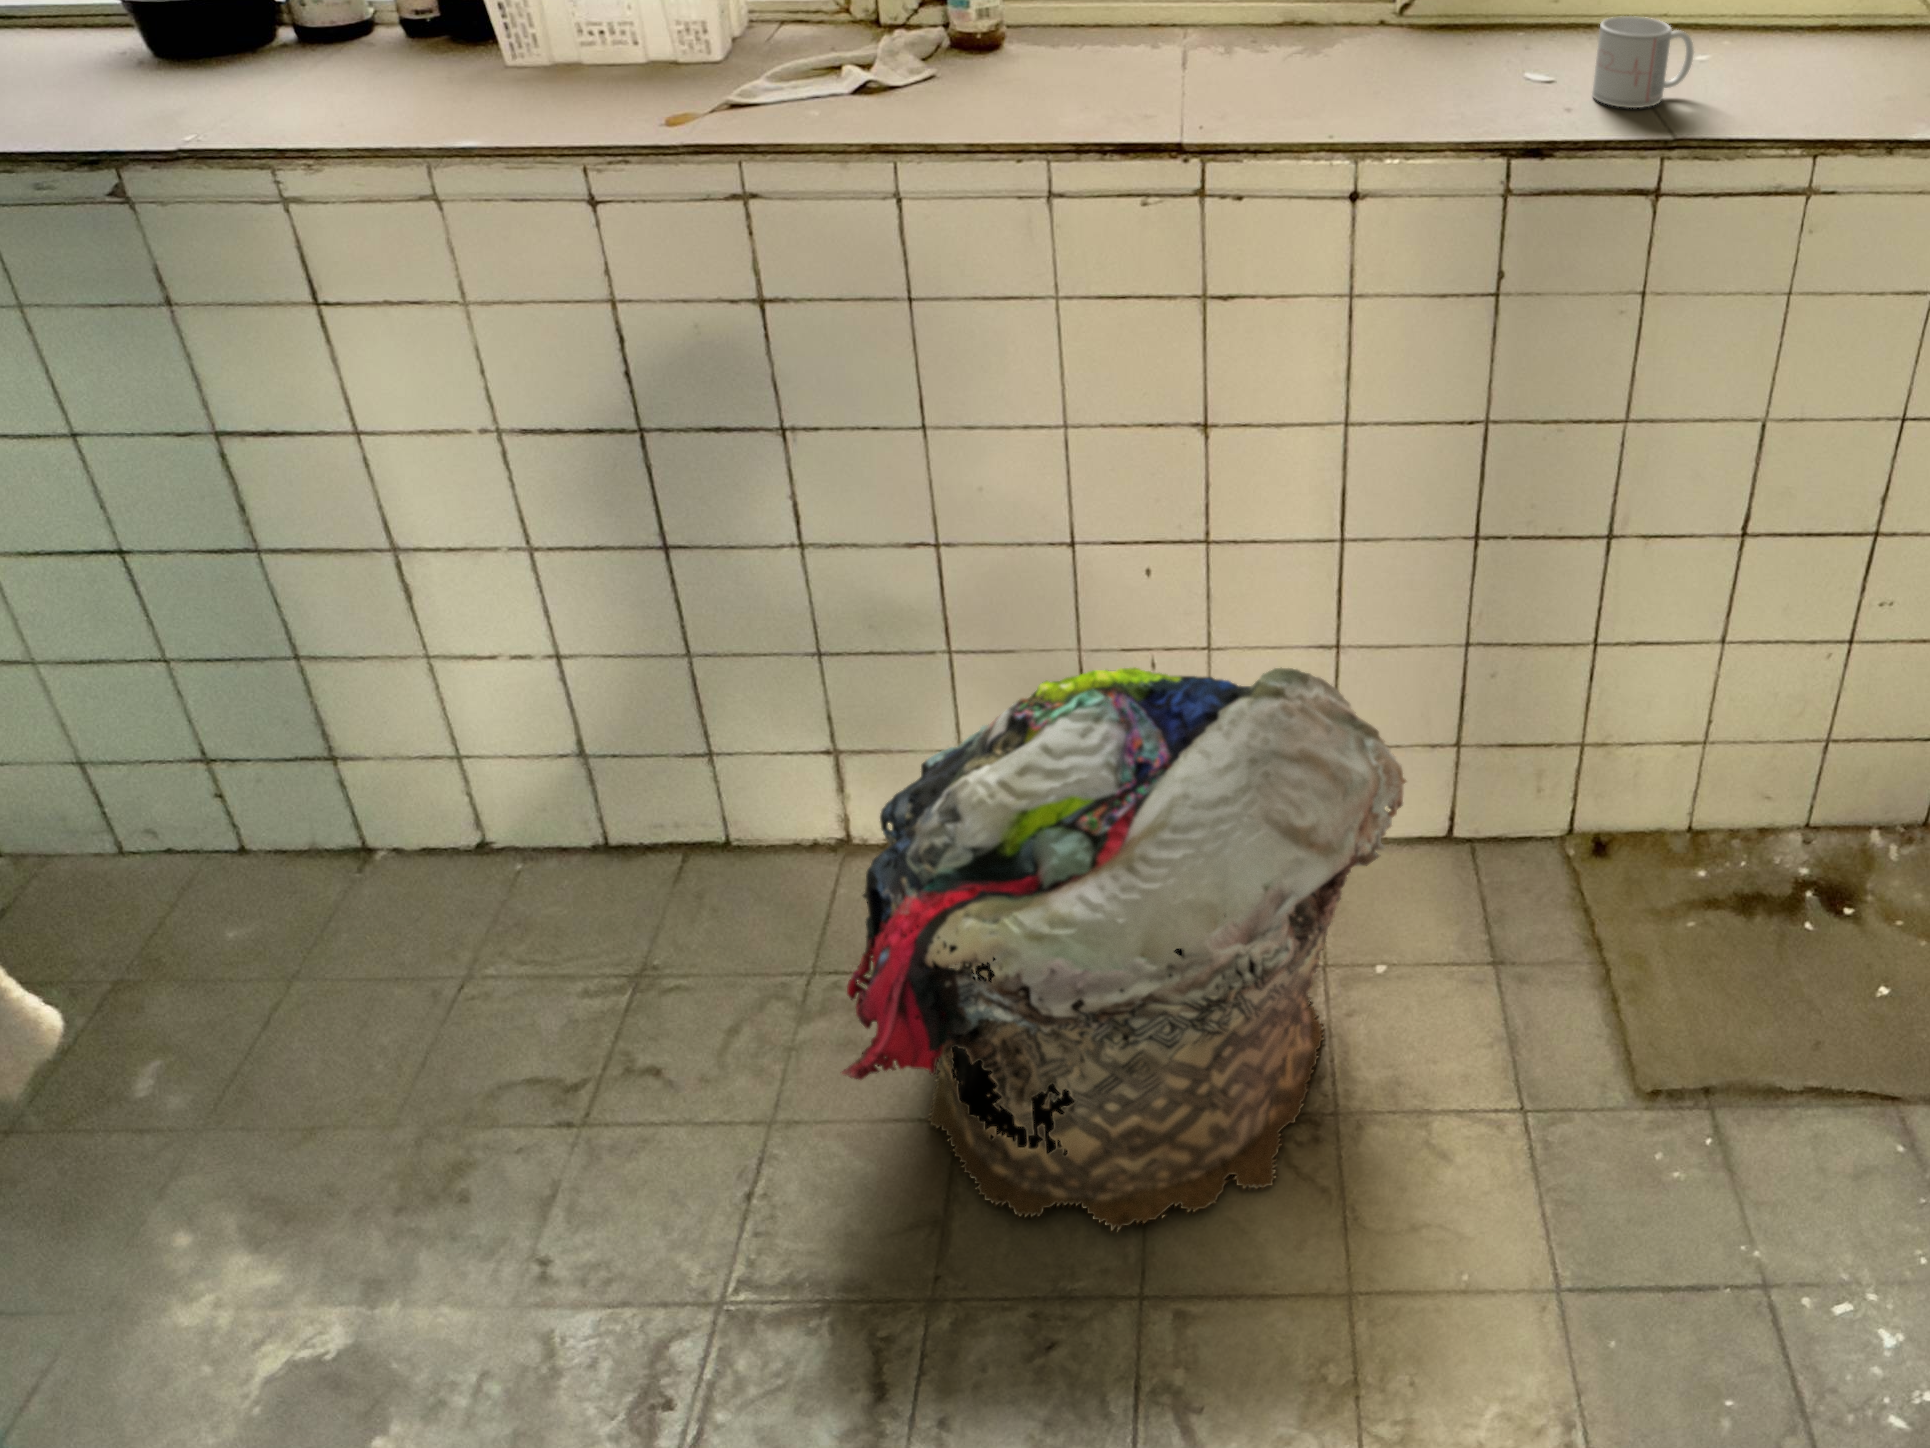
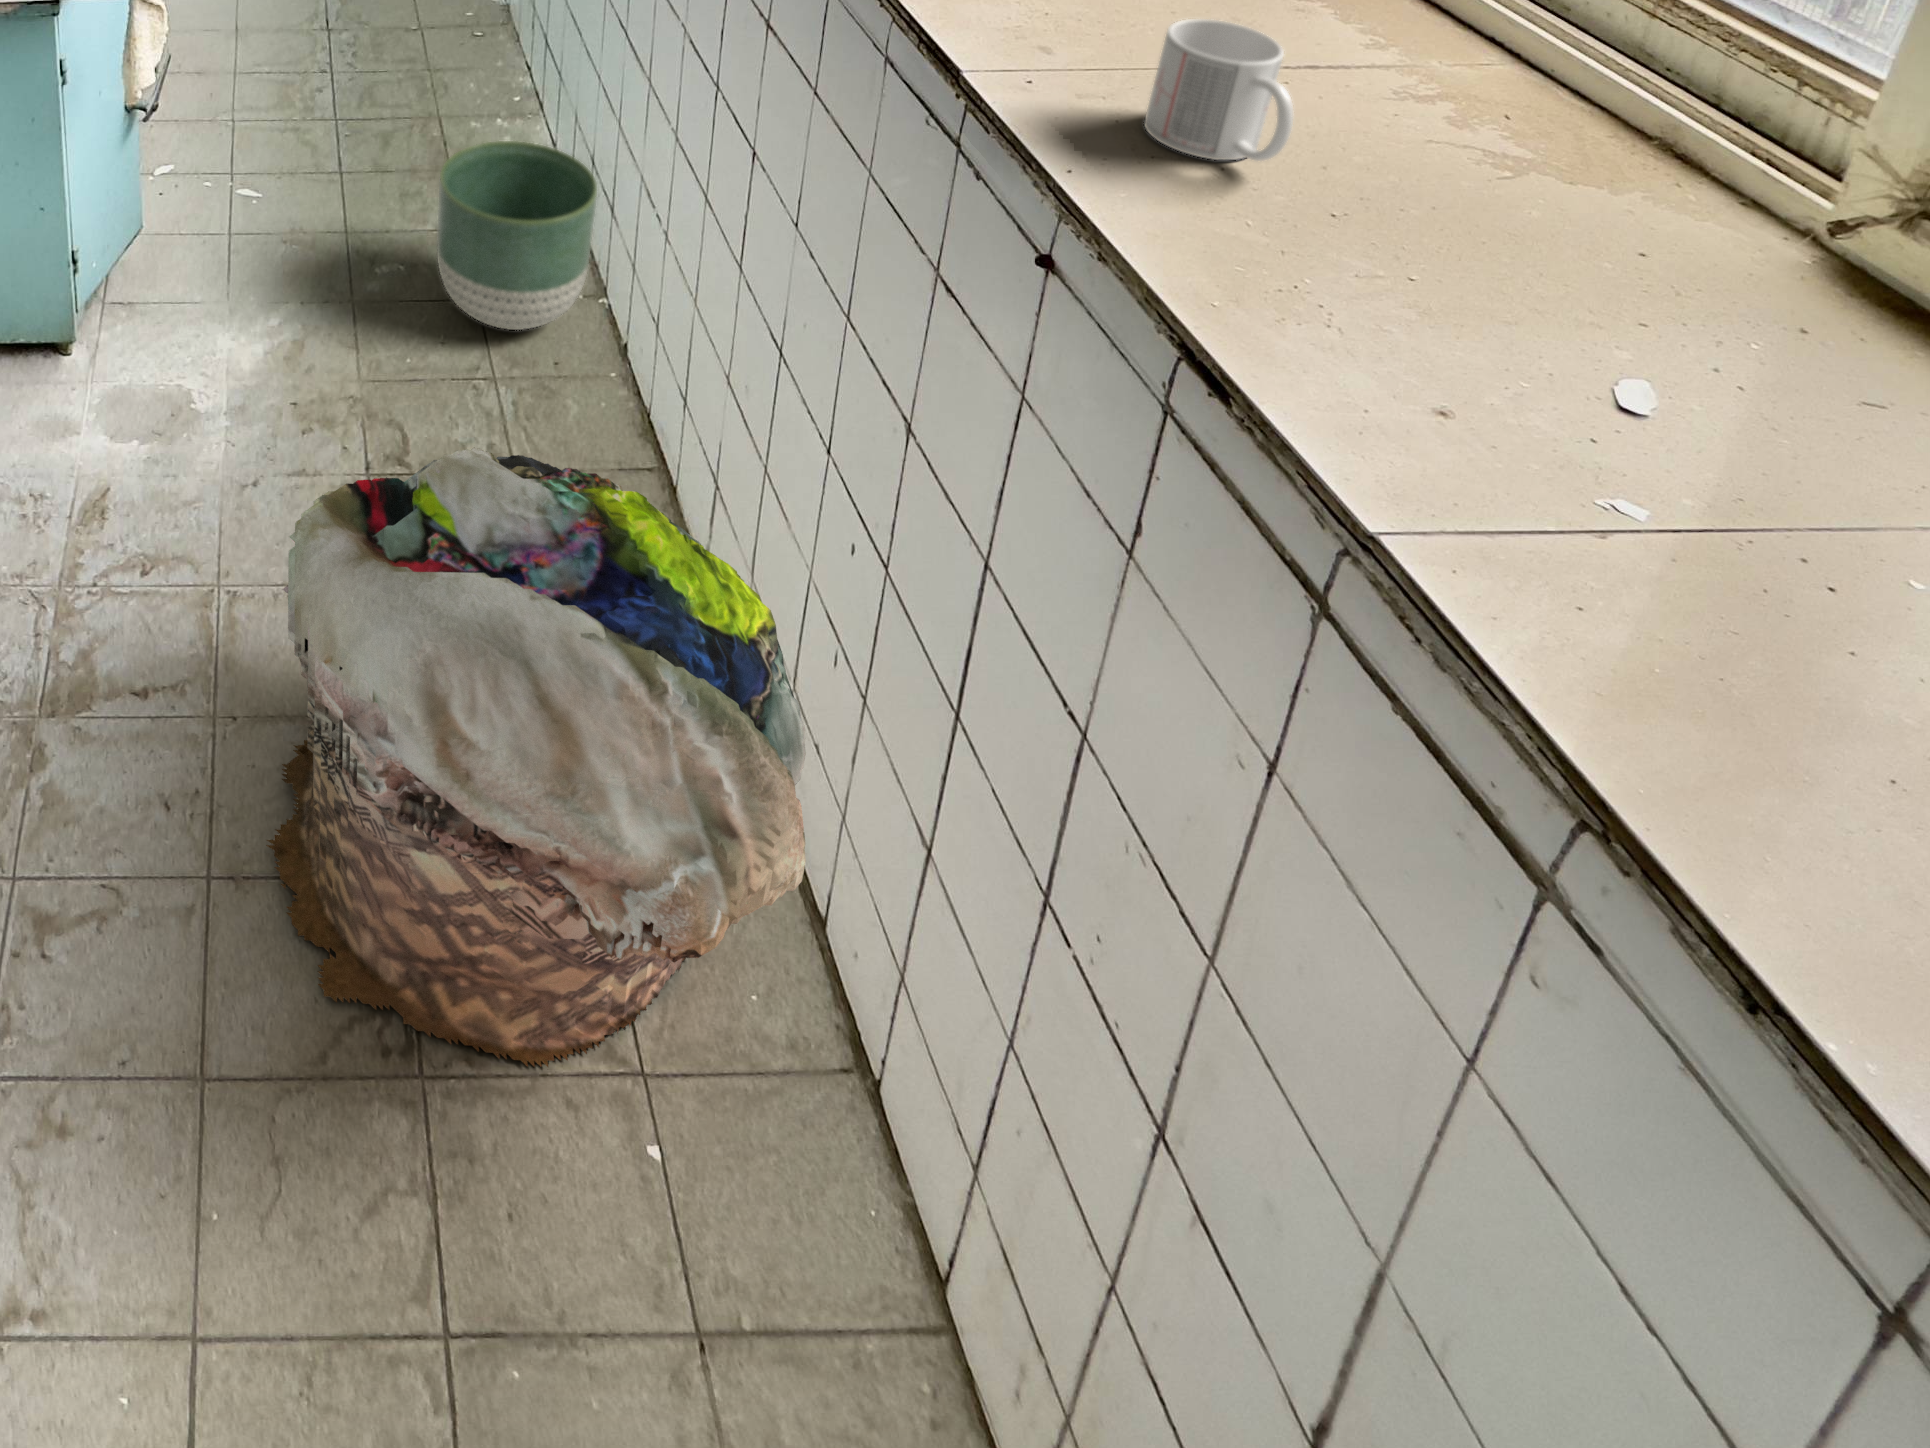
mug: present [1592,16,1694,108] -> present [1144,19,1293,161]
planter: none [142,729,411,993] -> present [437,141,597,330]

